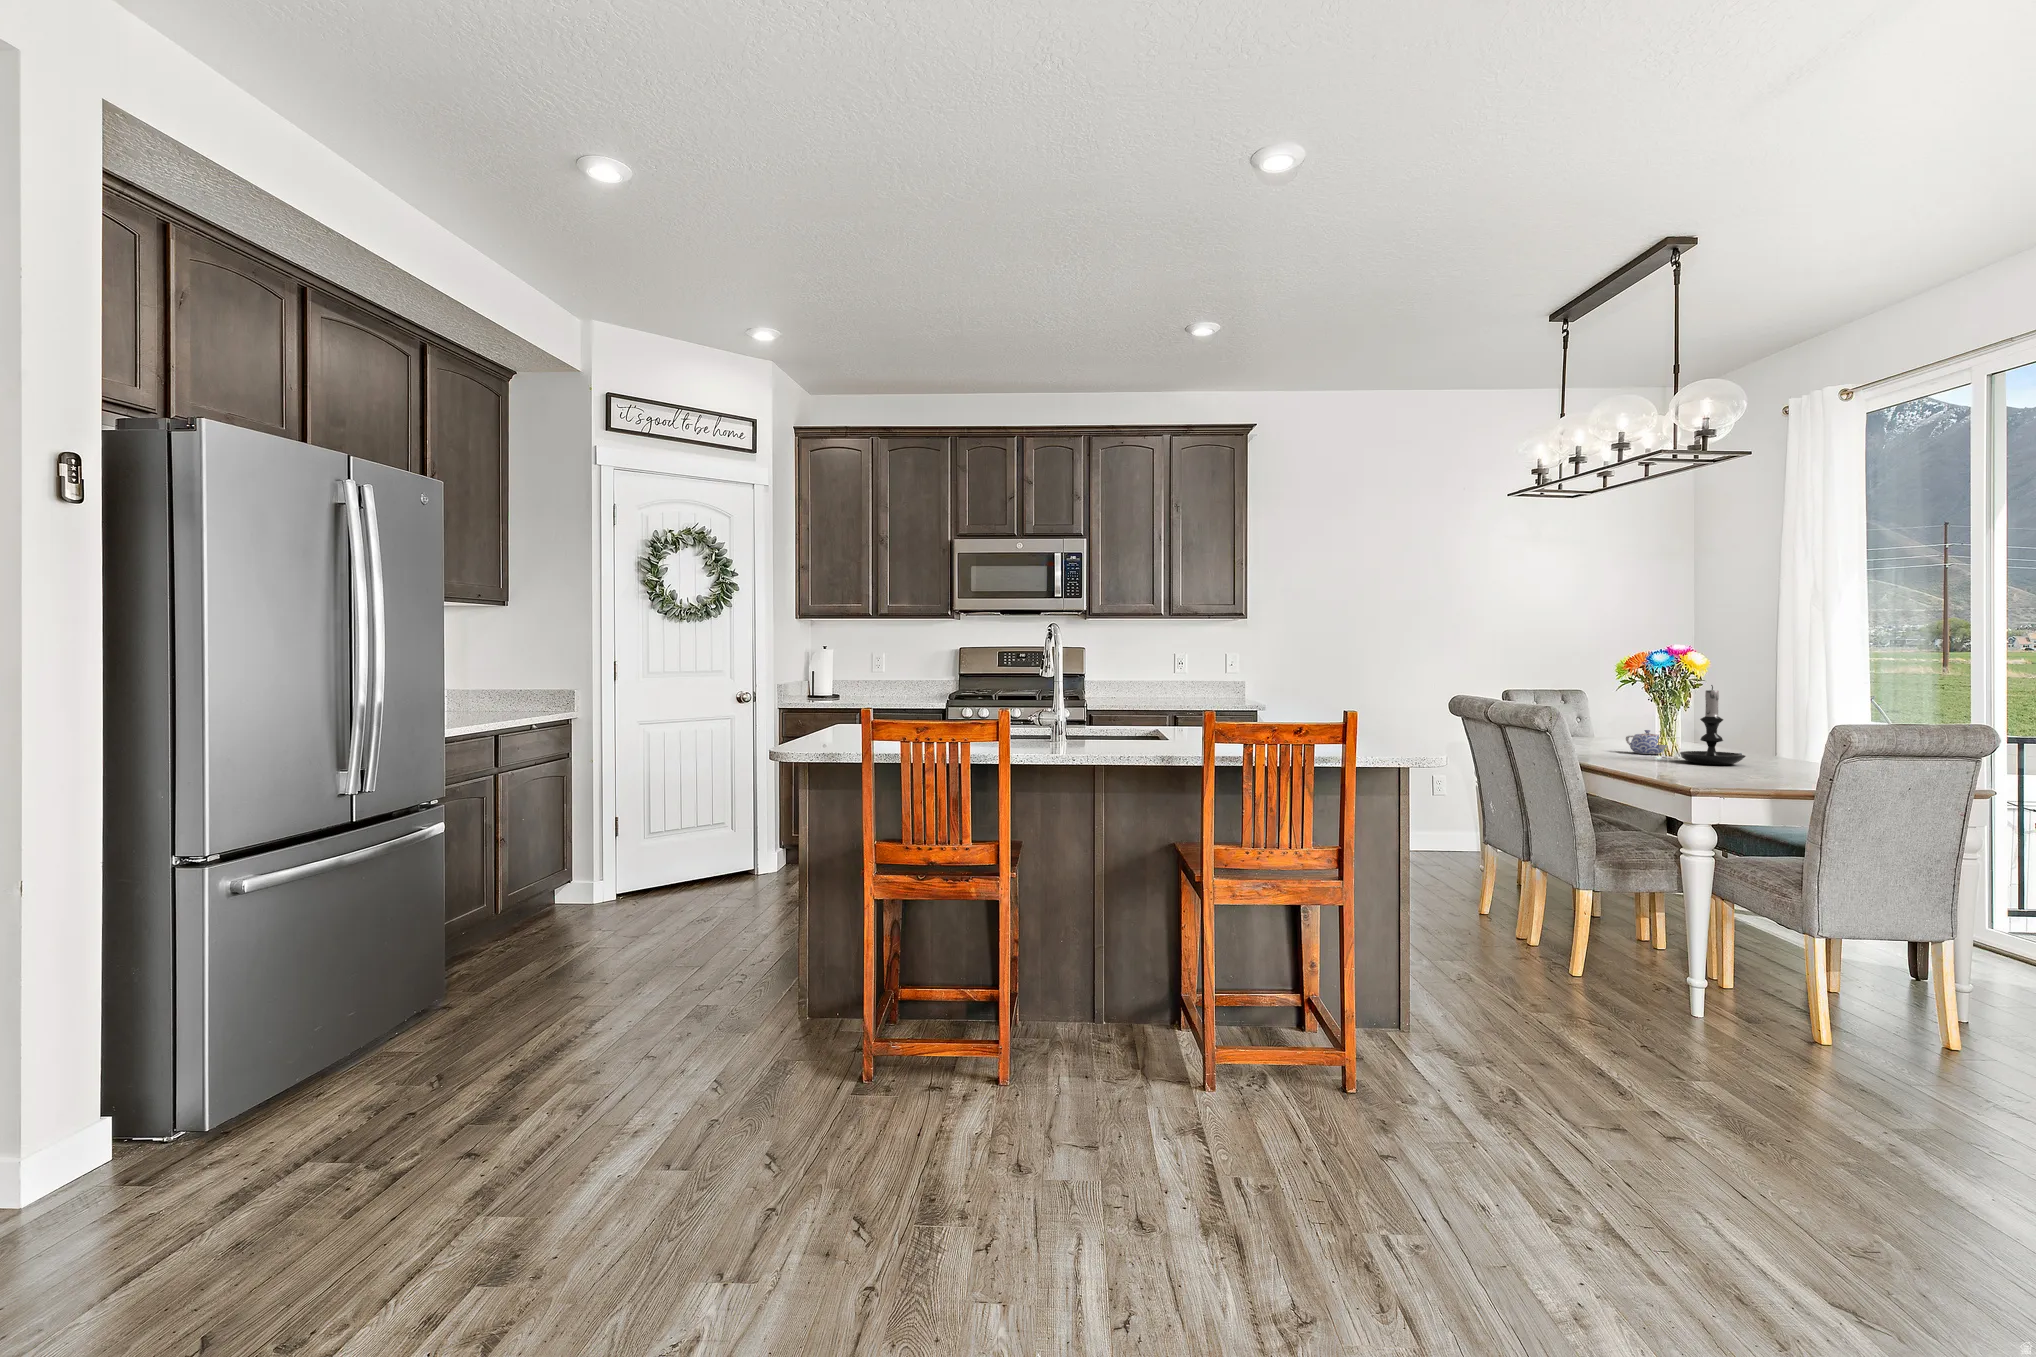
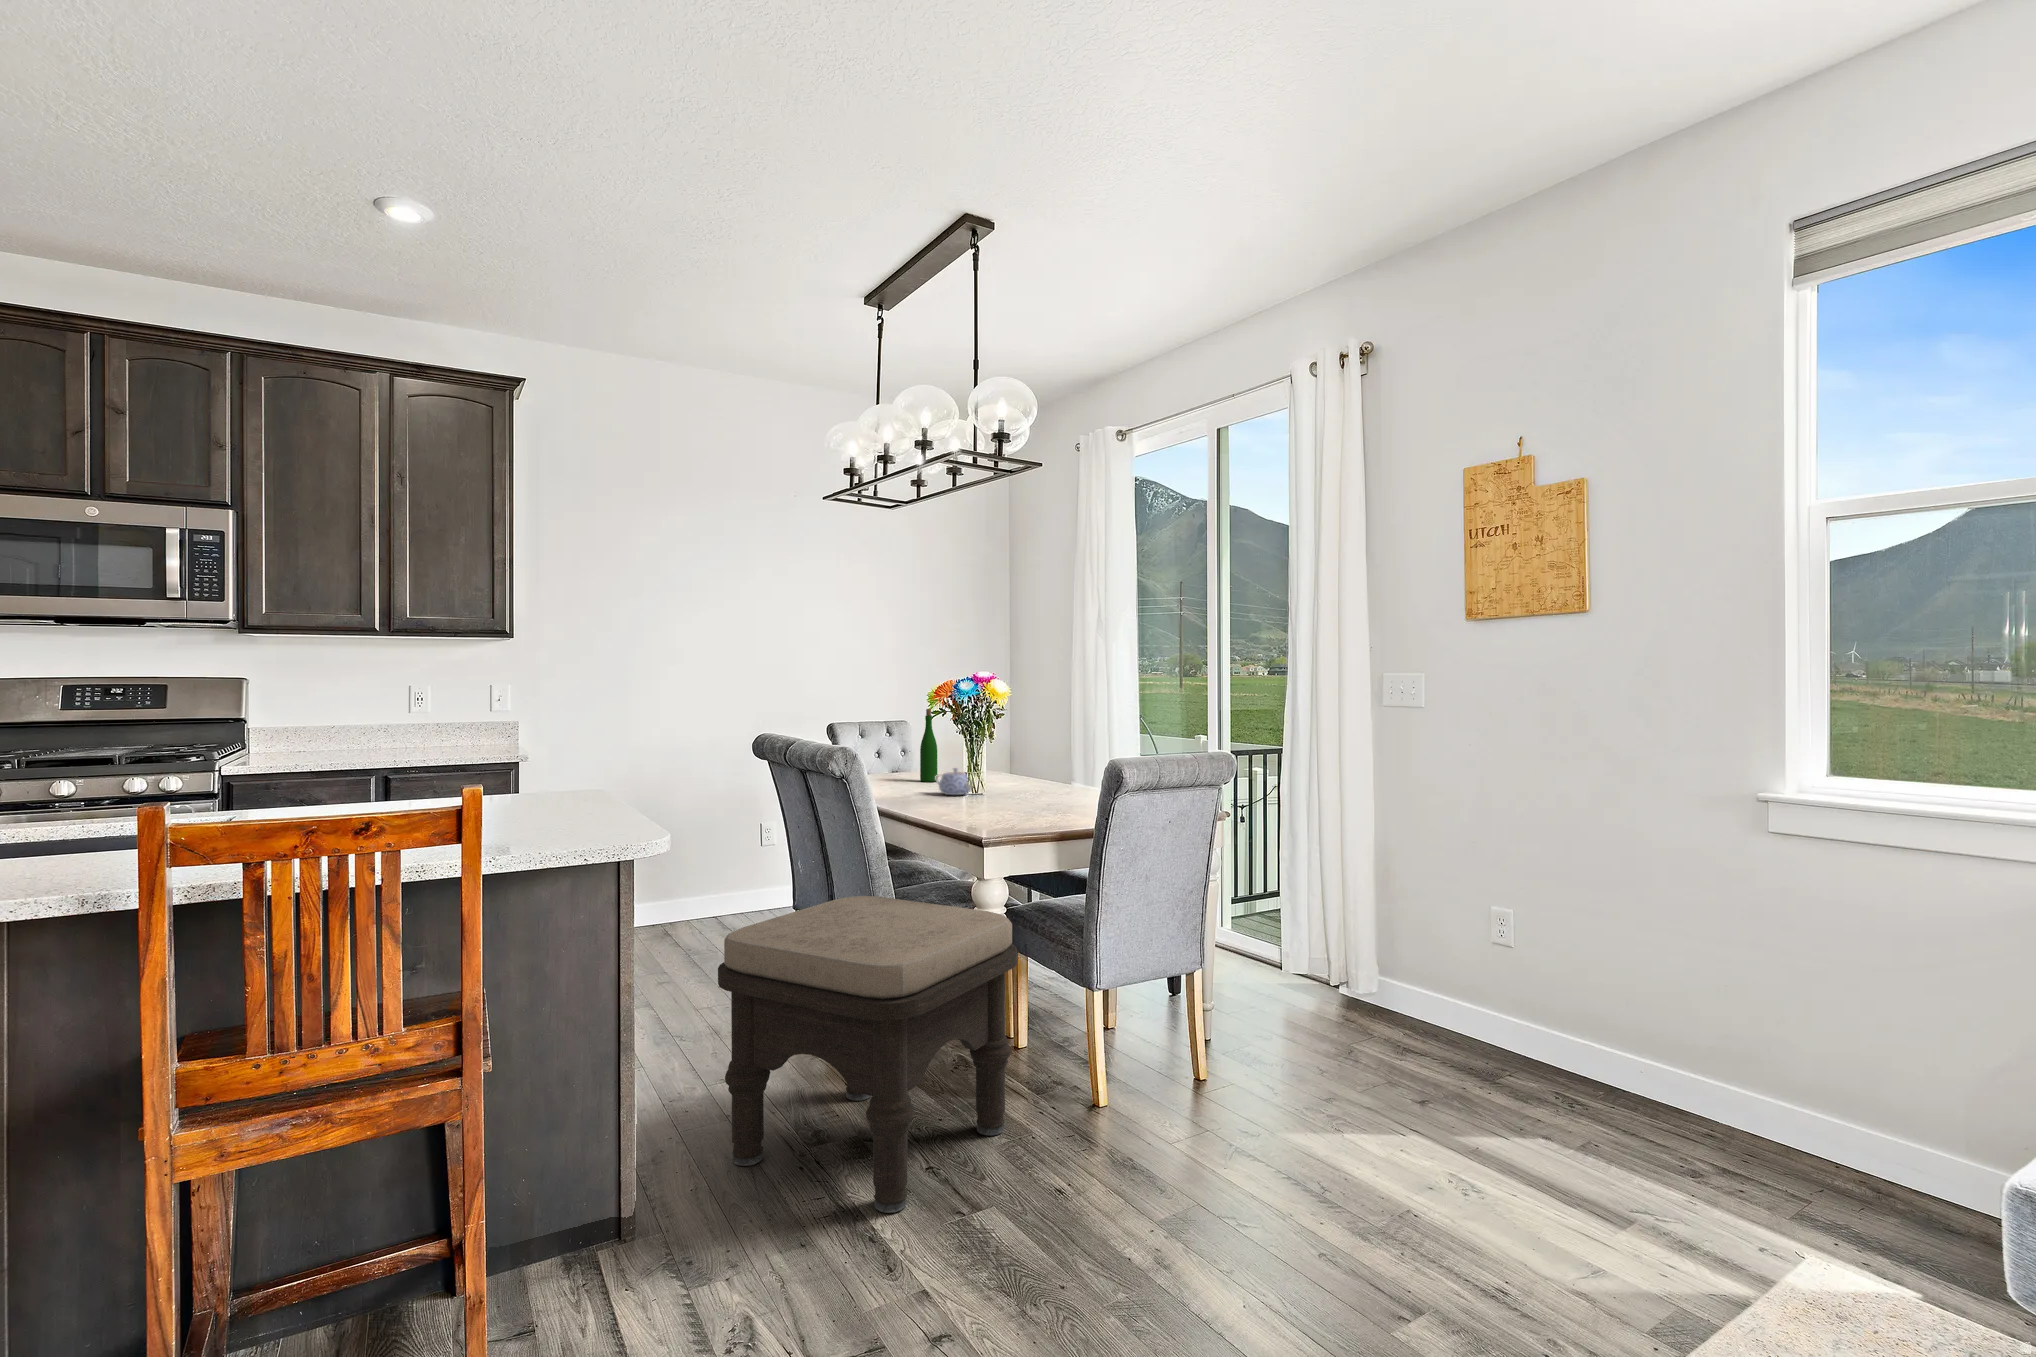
wine bottle: none [1605,678,1623,744] -> present [920,709,937,782]
candle holder: present [1680,685,1746,765] -> none [983,717,1044,807]
ottoman: none [1461,824,1725,1052] -> present [718,896,1017,1213]

